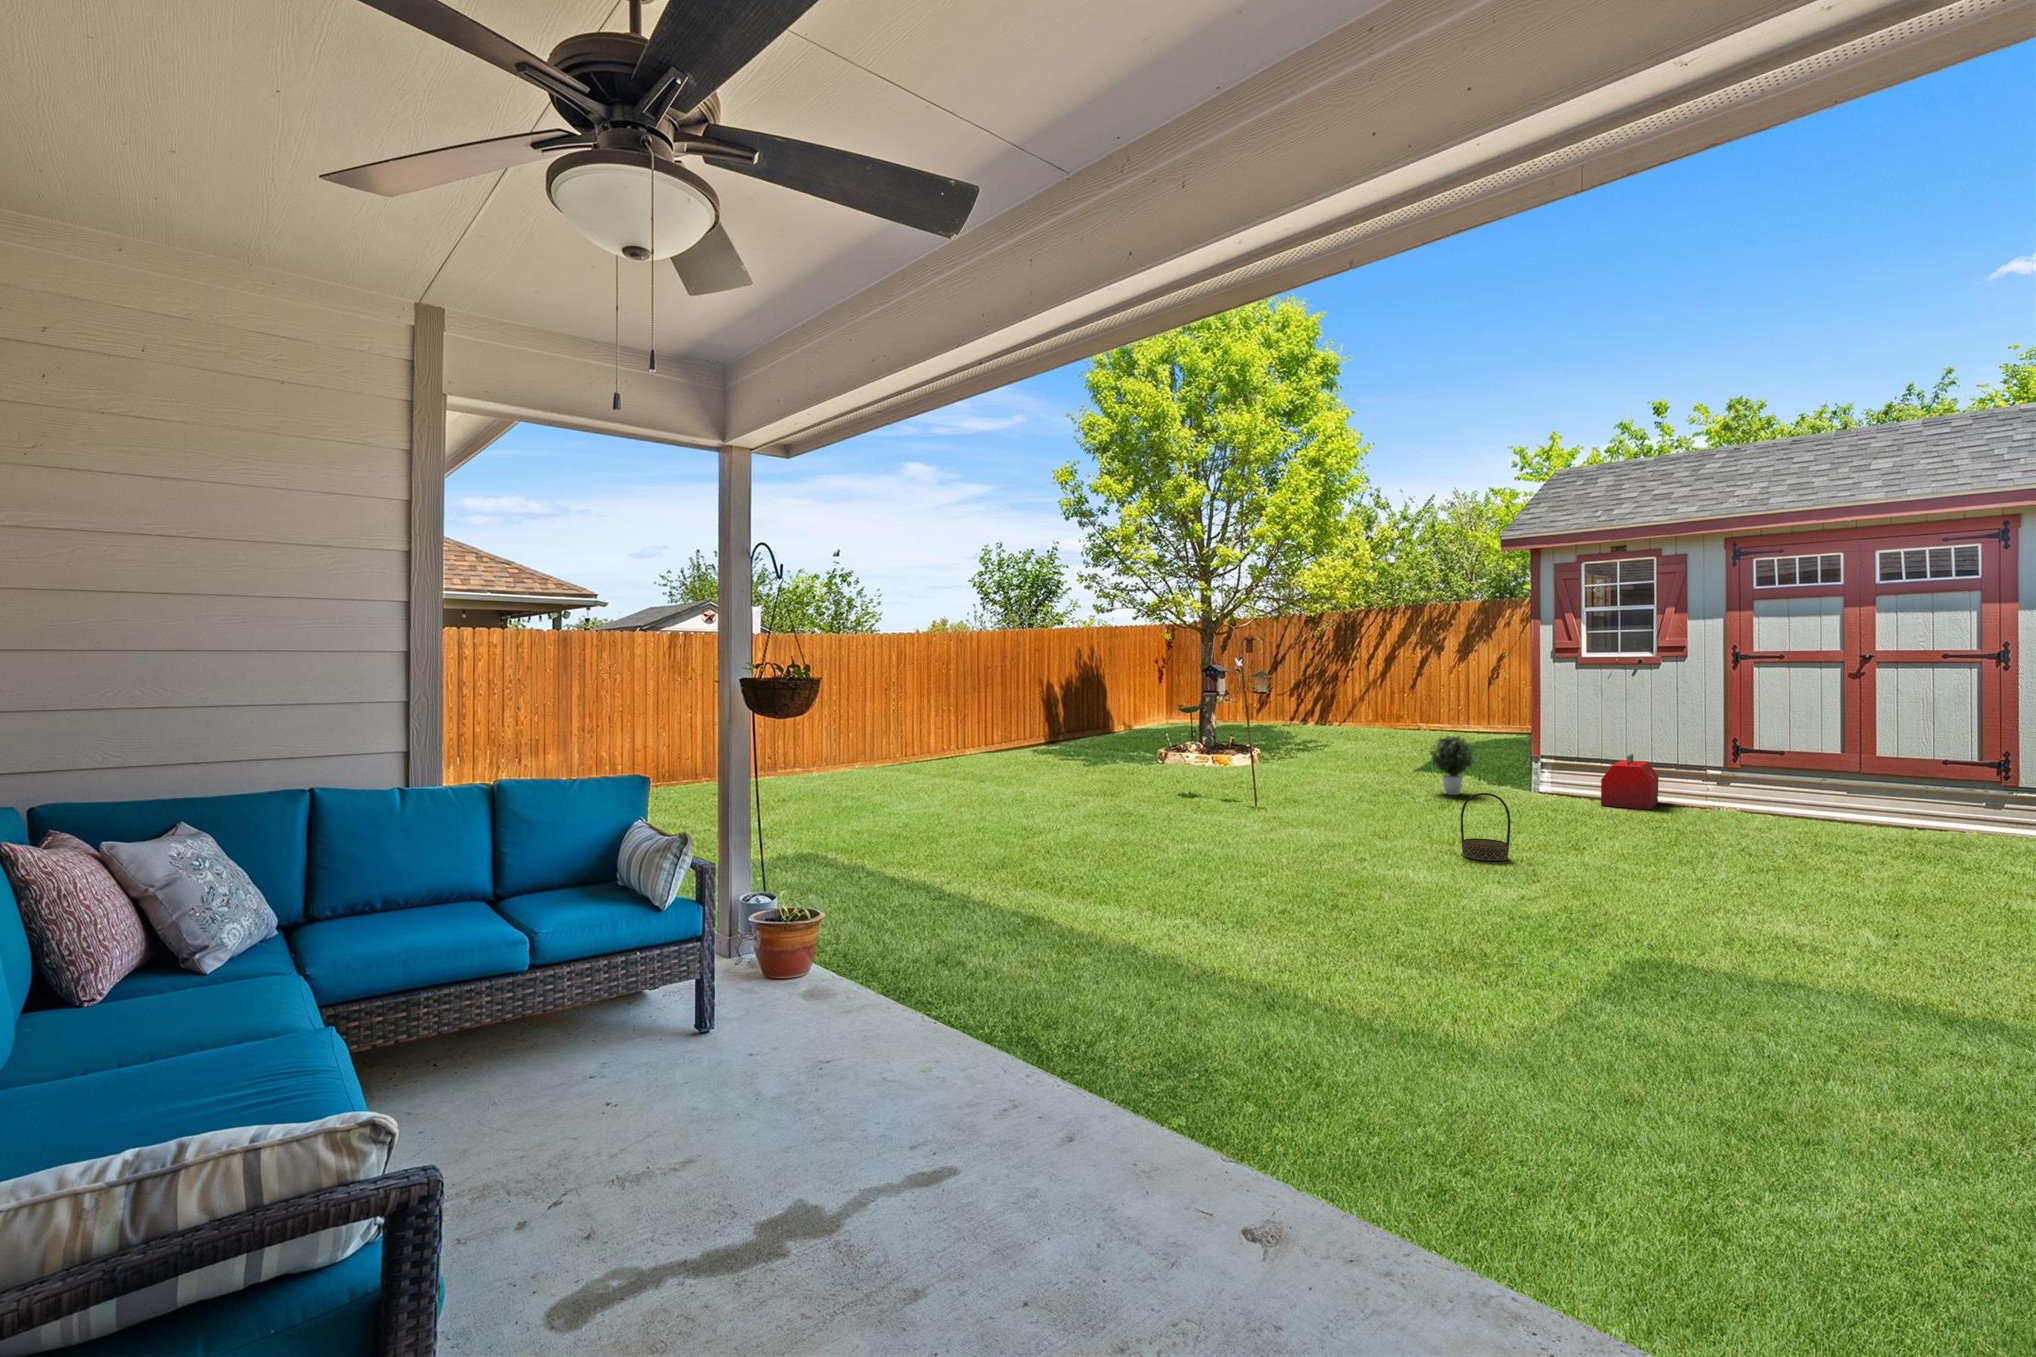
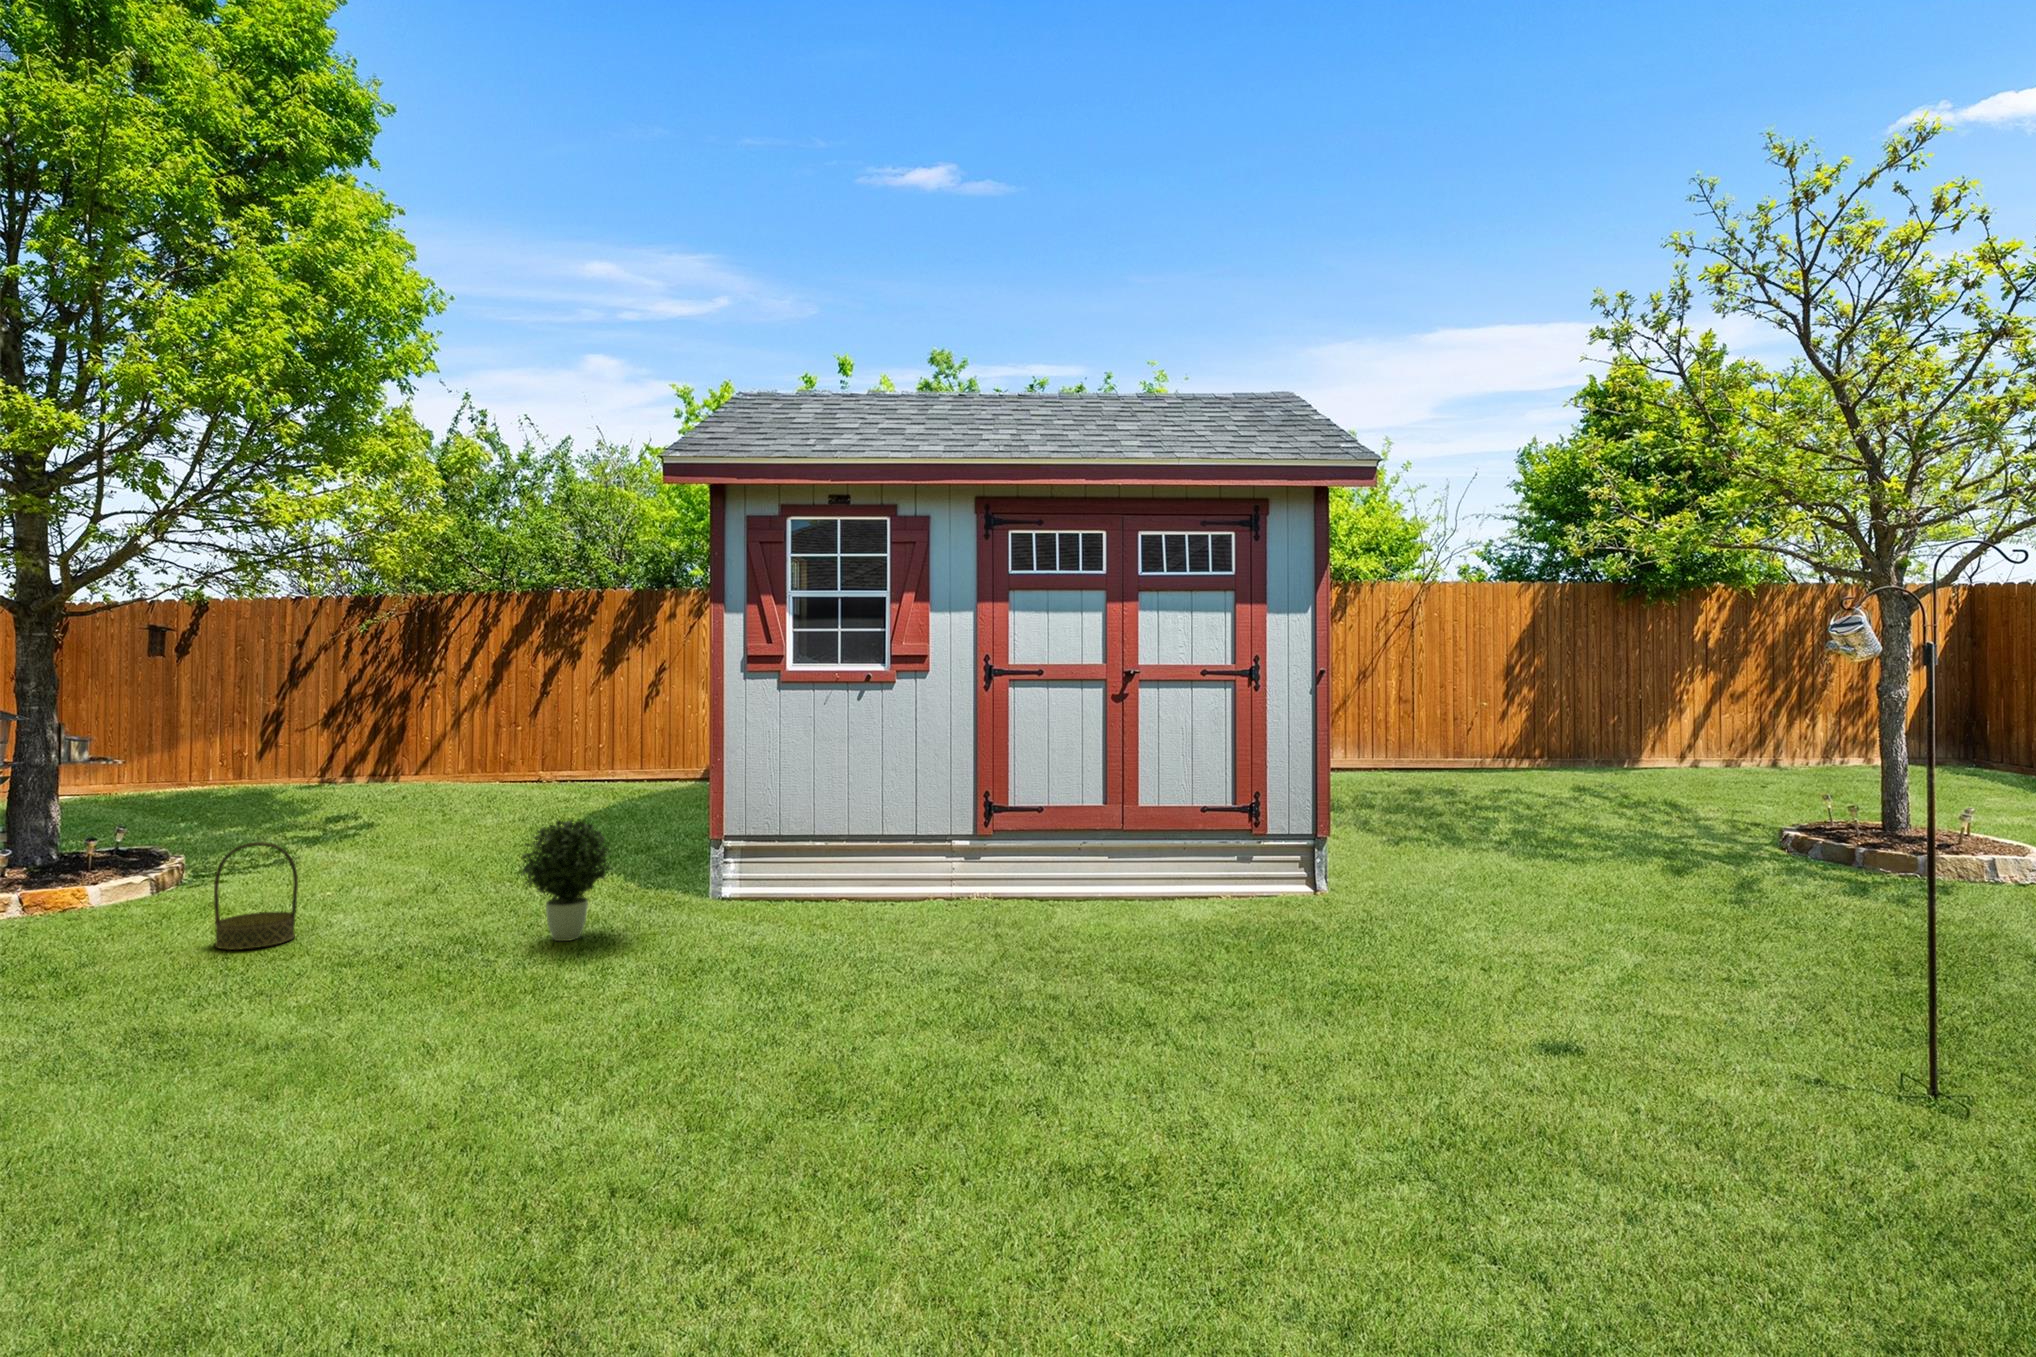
toolbox: present [1601,753,1659,810] -> none [820,824,893,920]
basket: present [1460,793,1511,861] -> present [214,842,298,950]

